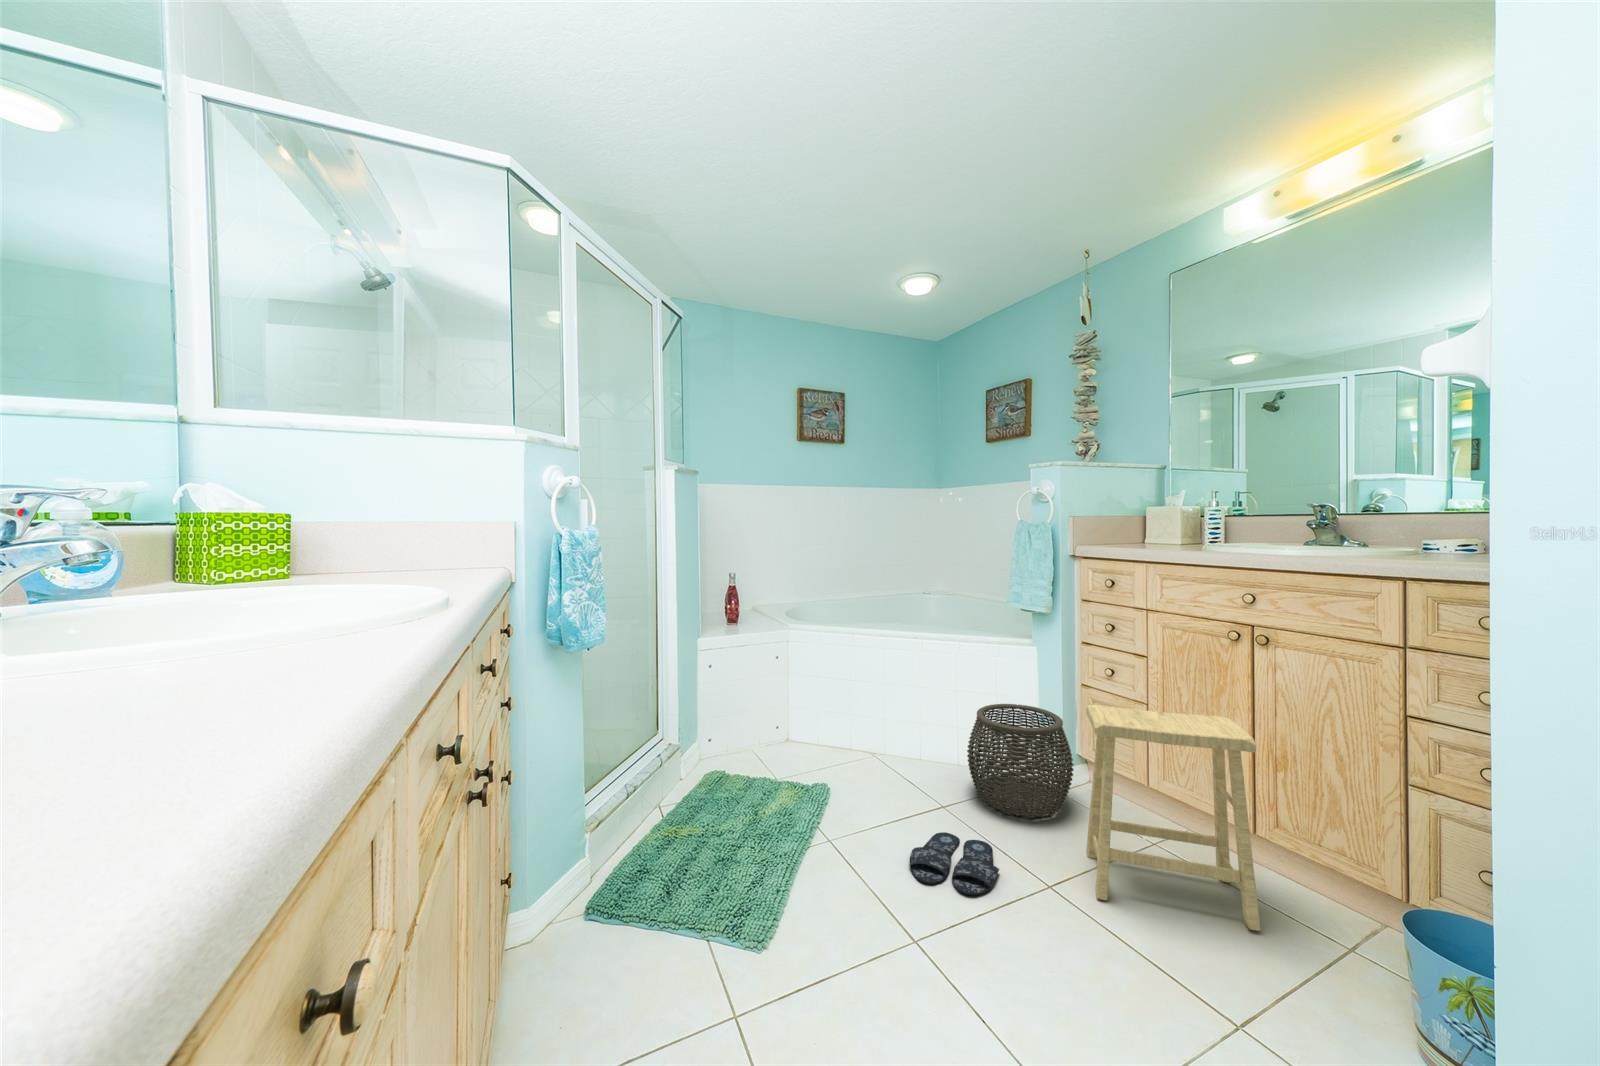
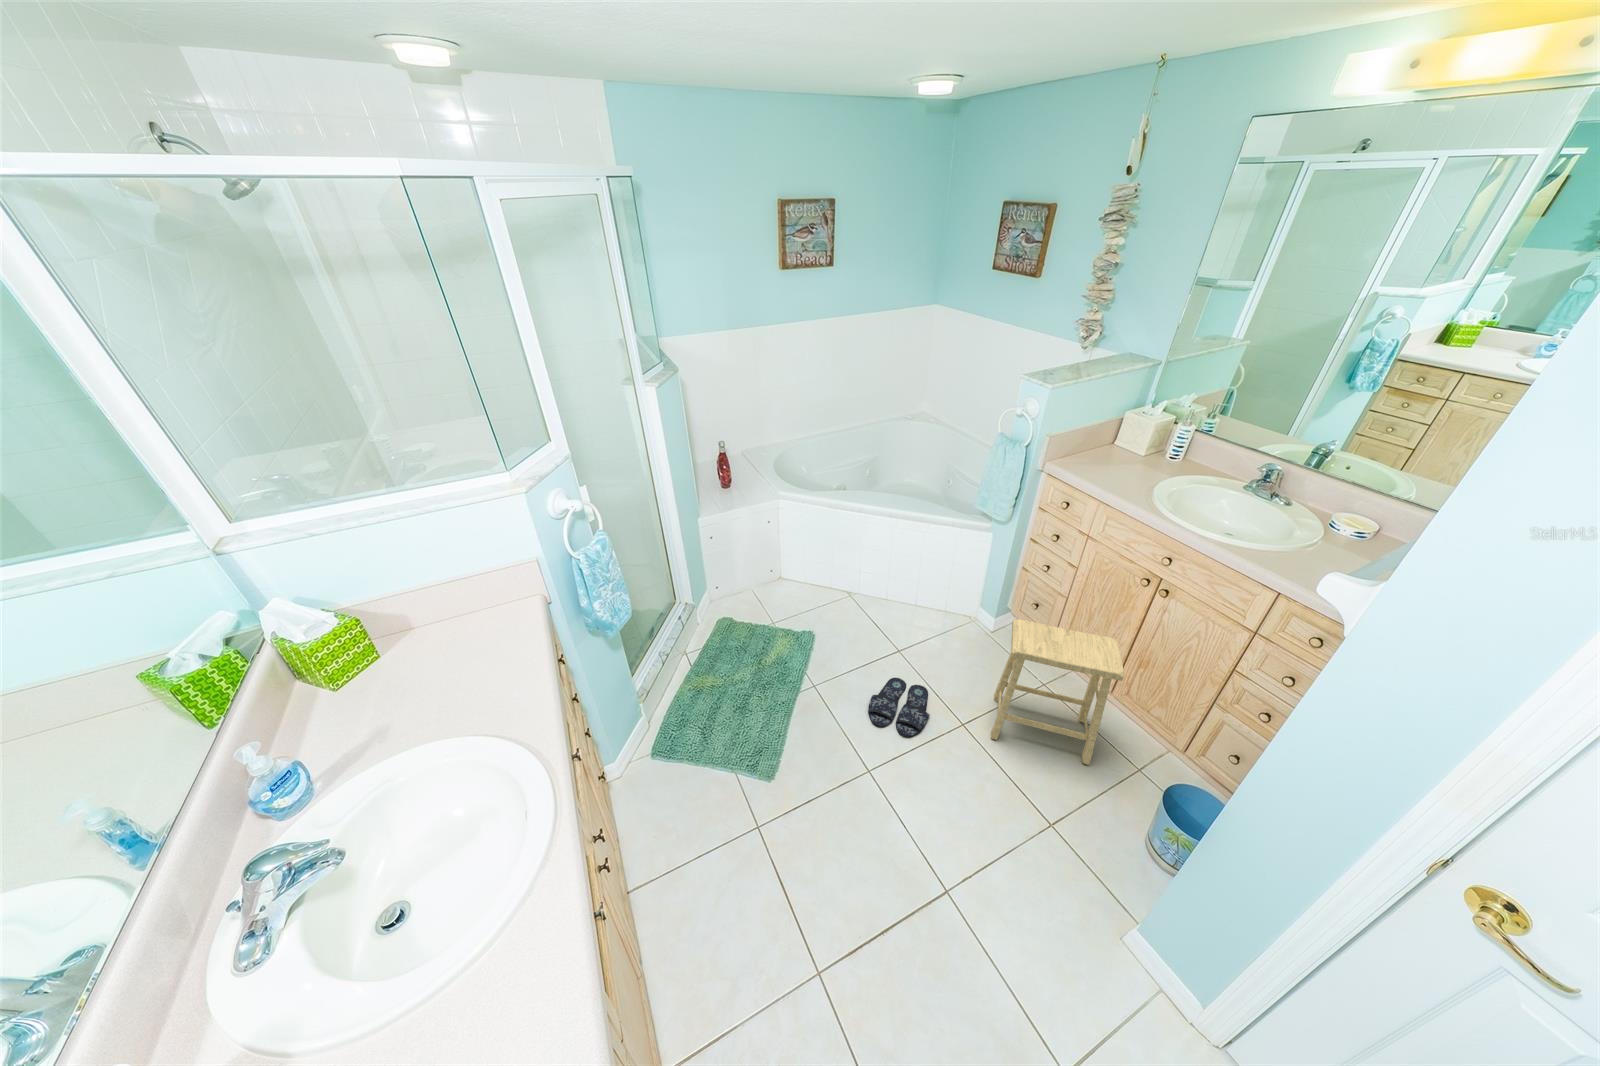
woven basket: present [967,704,1074,818] -> none [921,575,1001,664]

